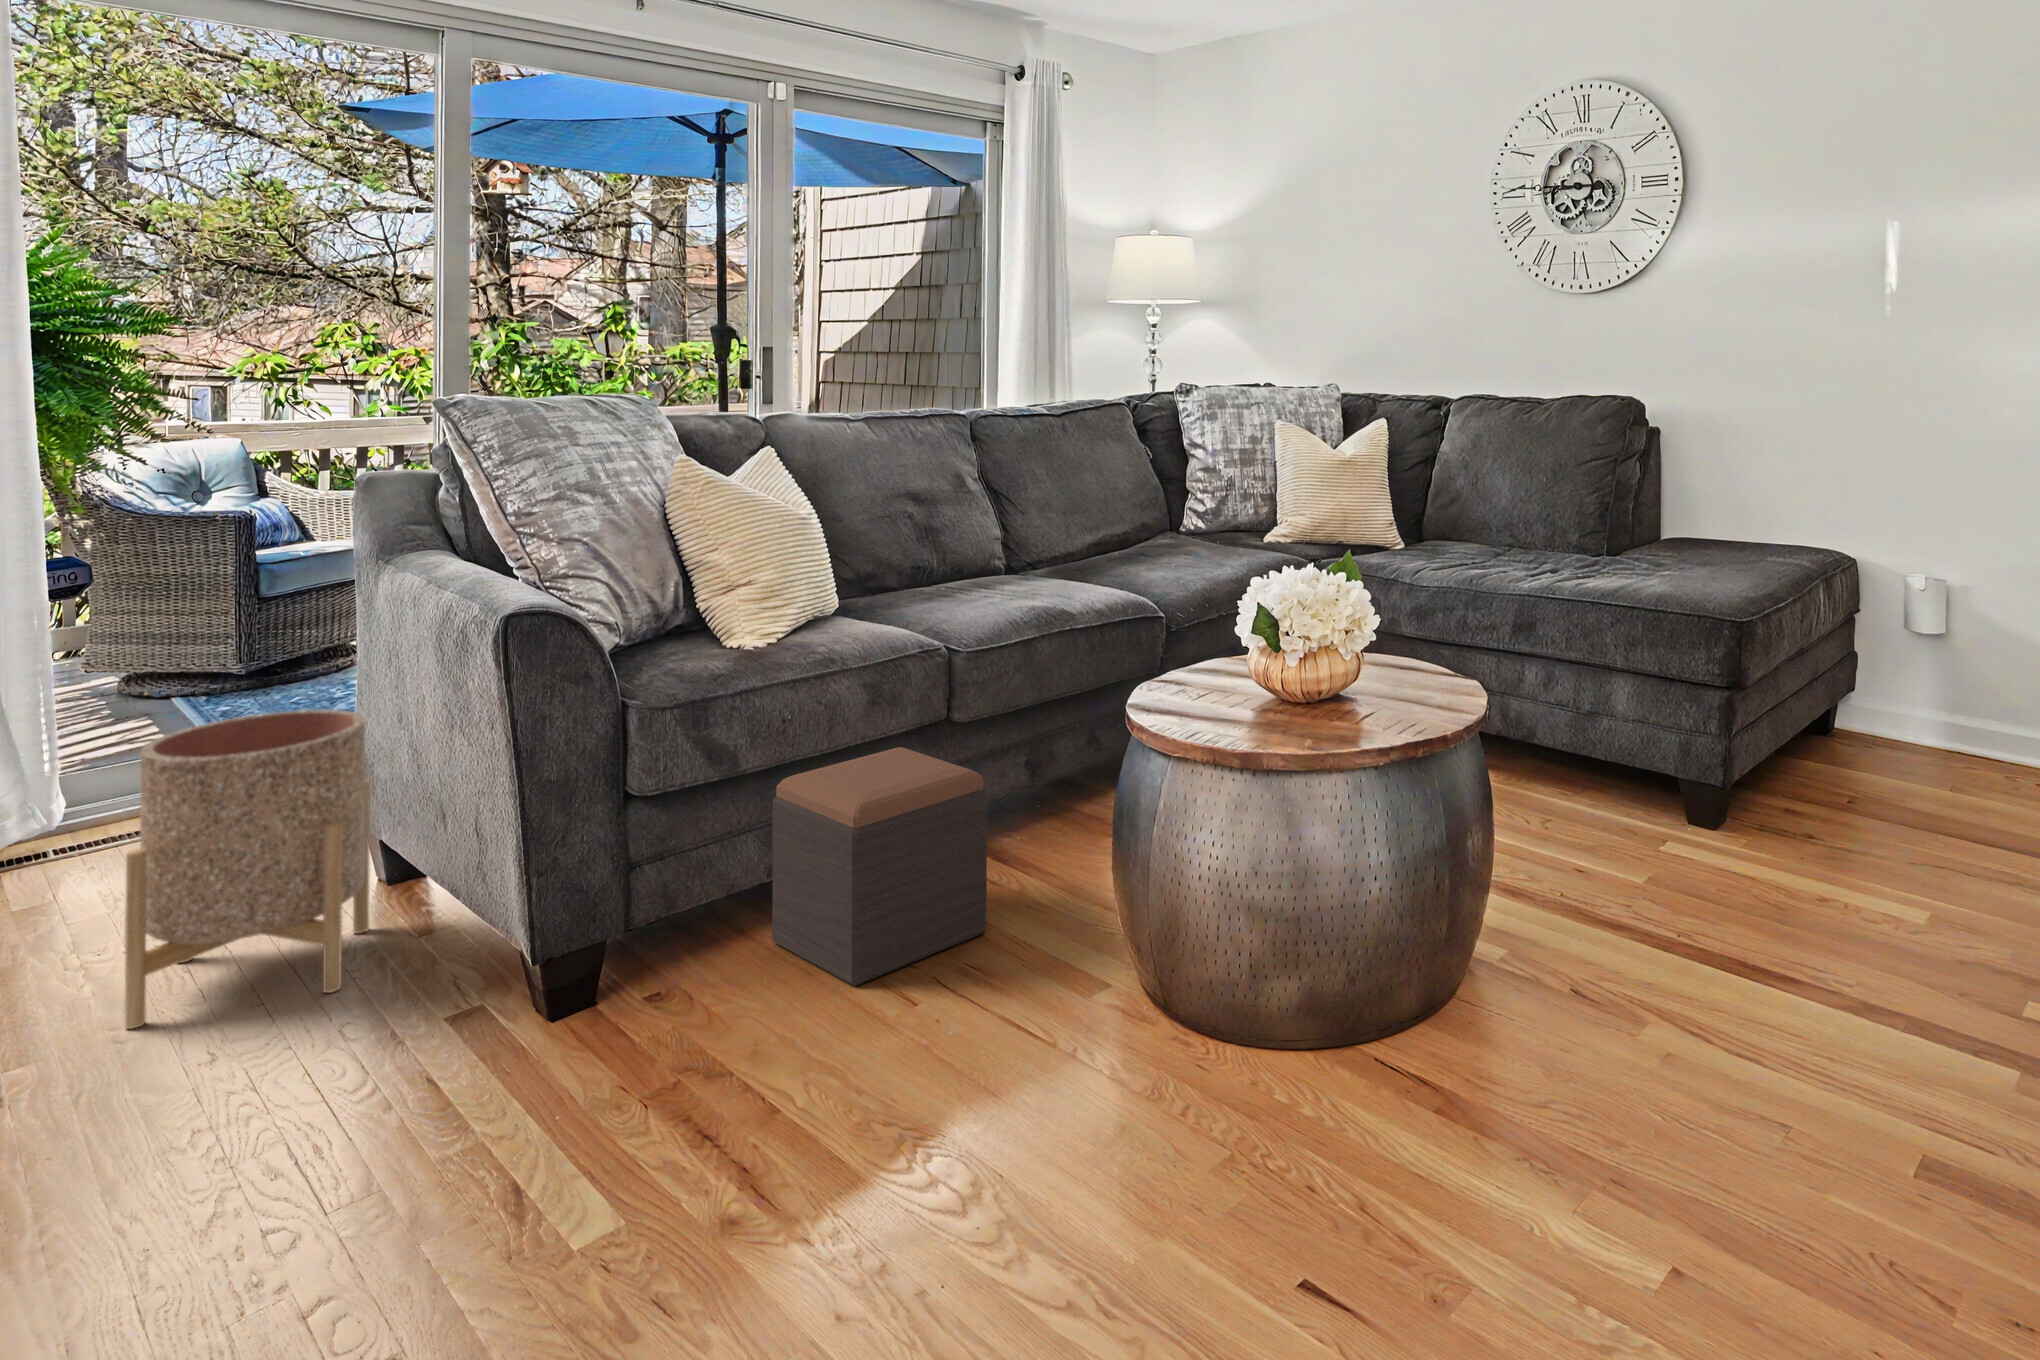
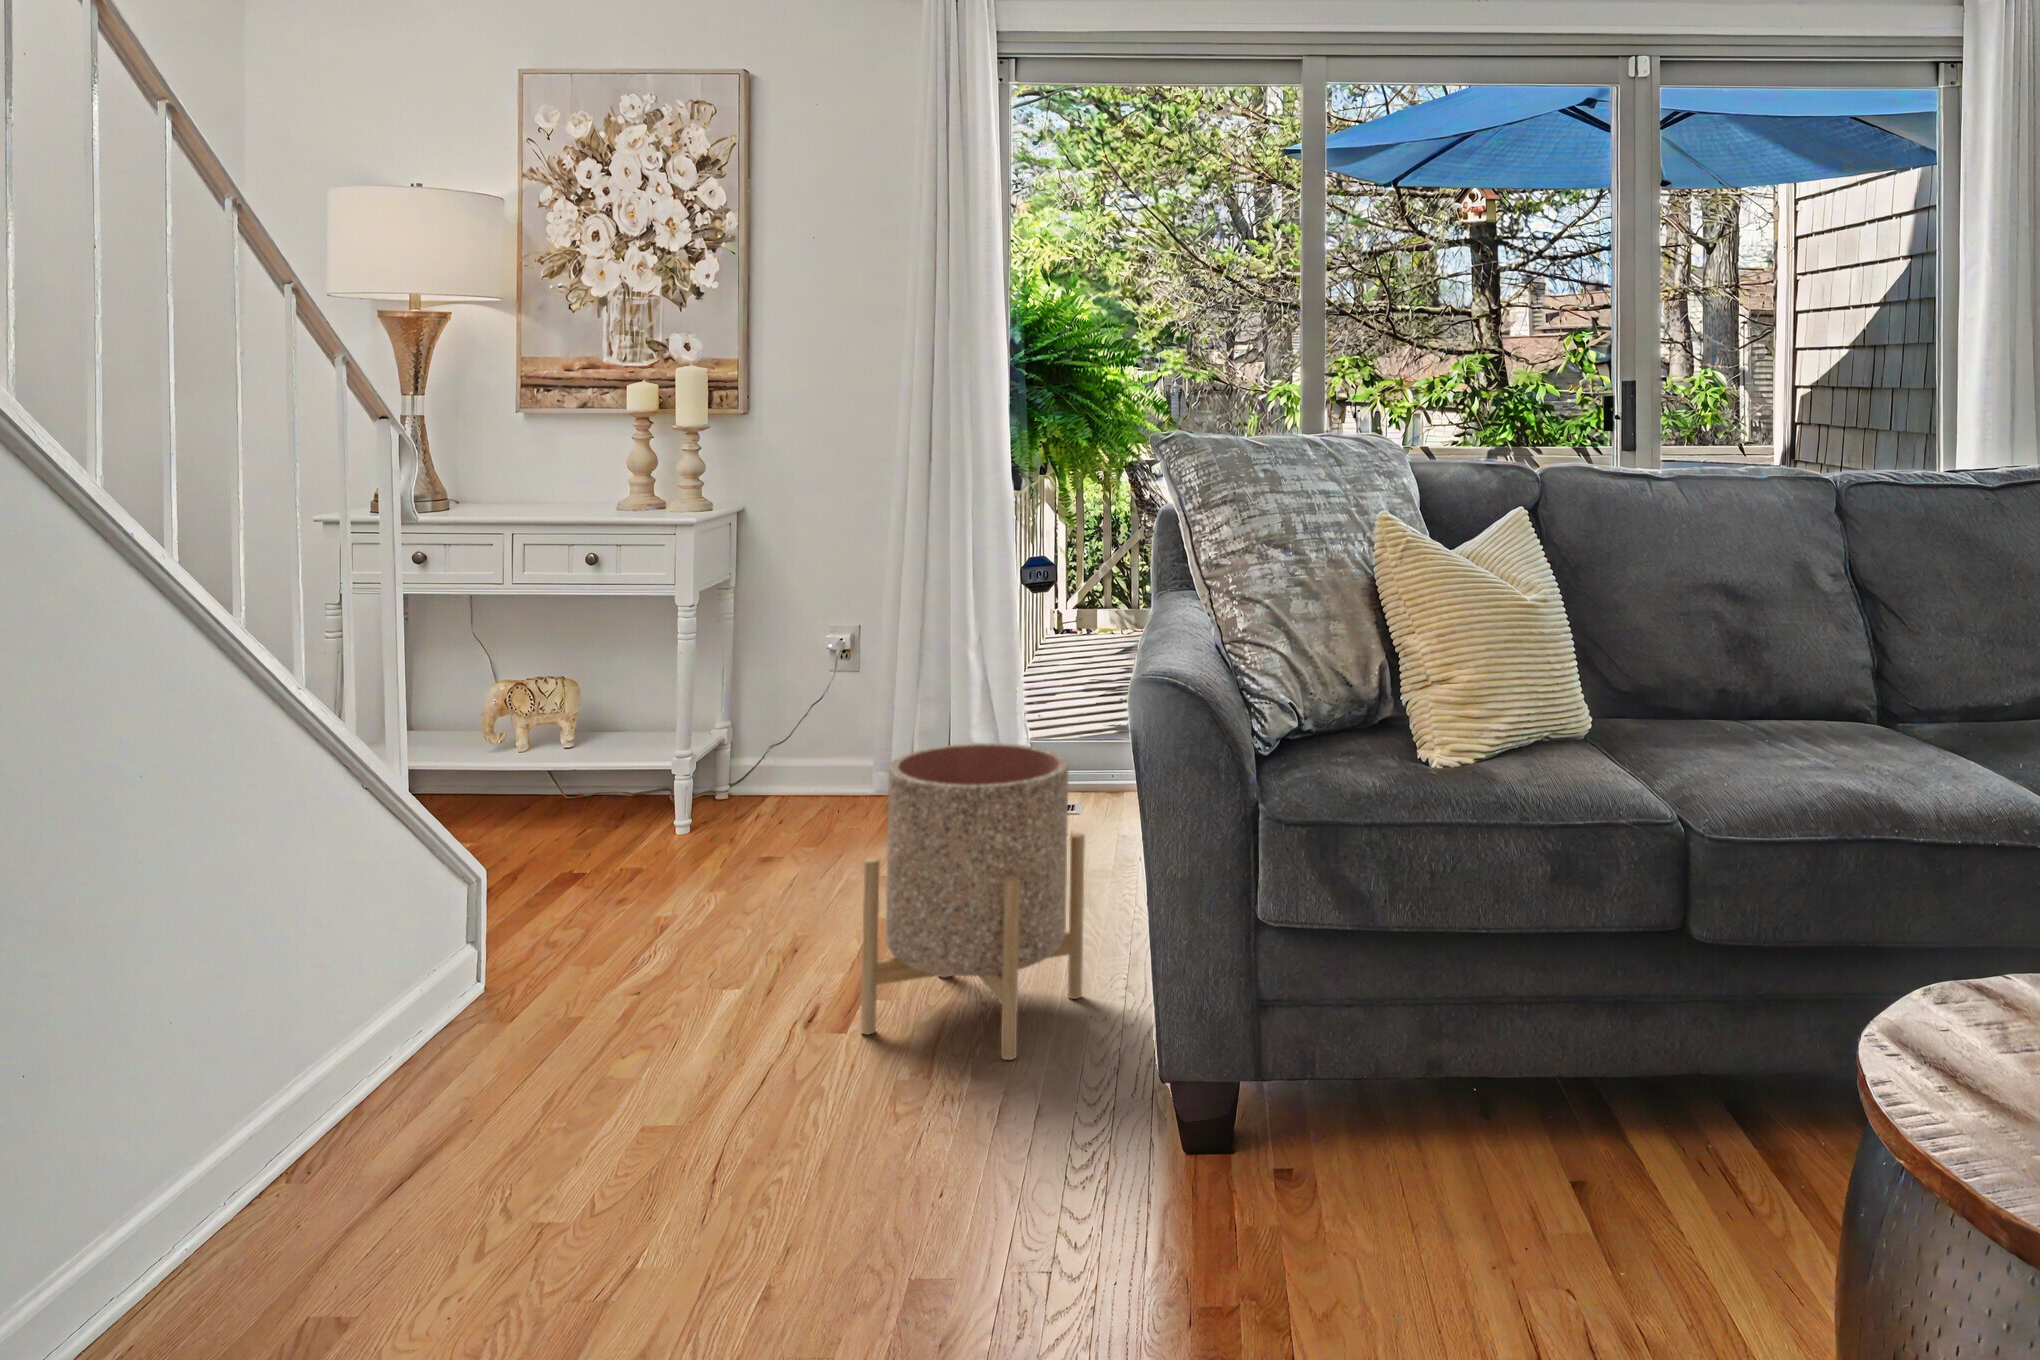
footstool: present [772,747,987,986] -> none [1414,959,1695,1308]

